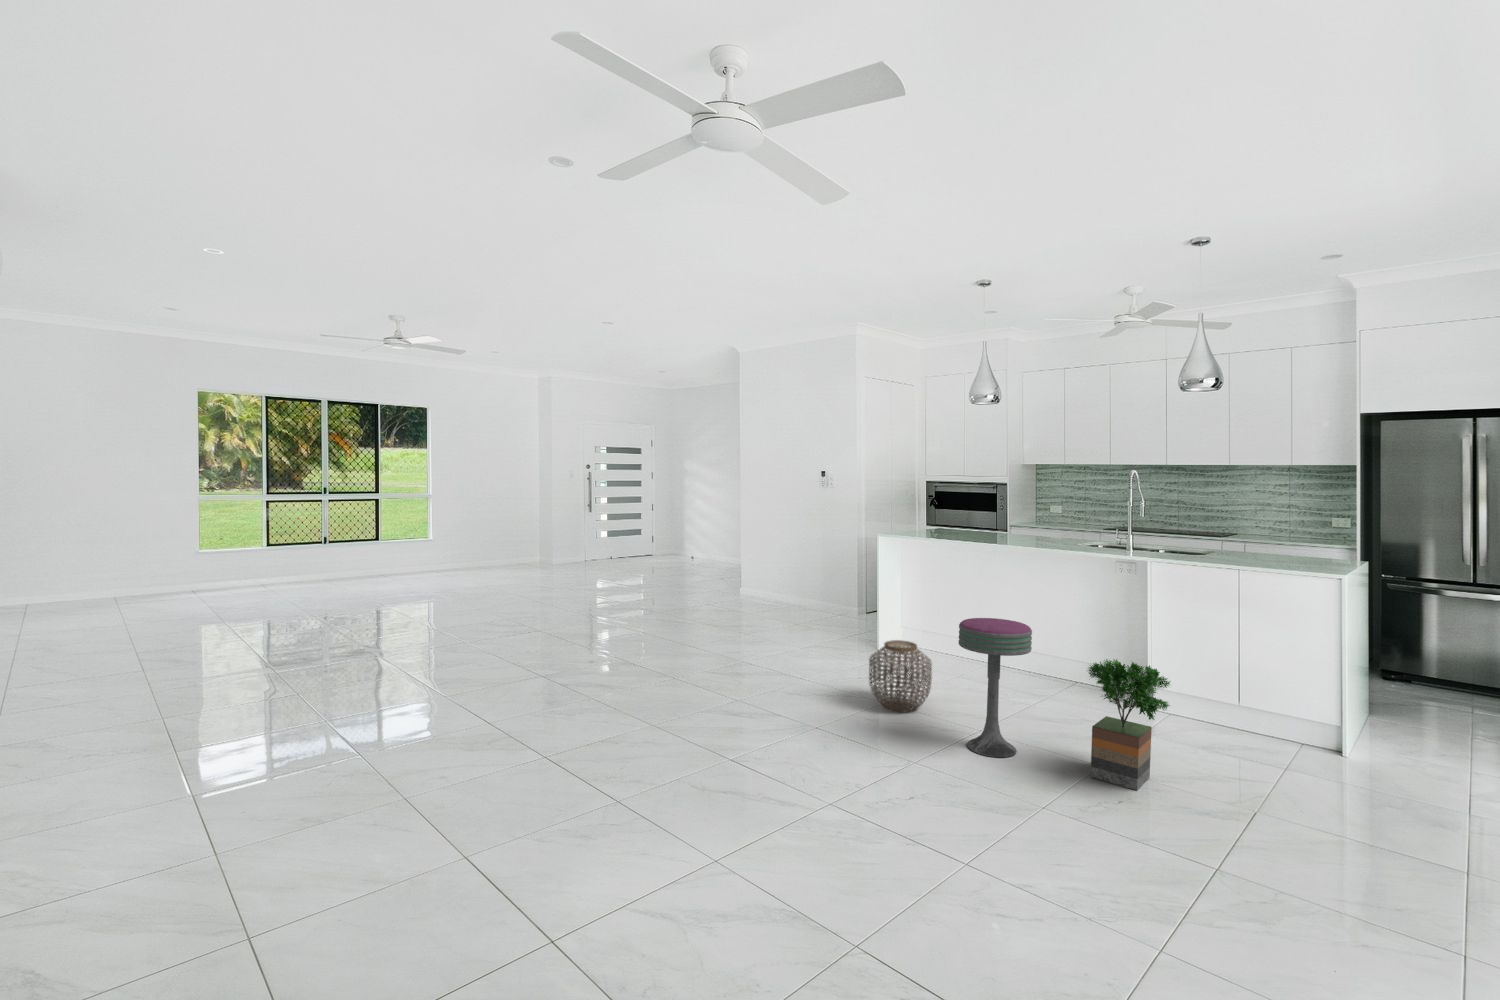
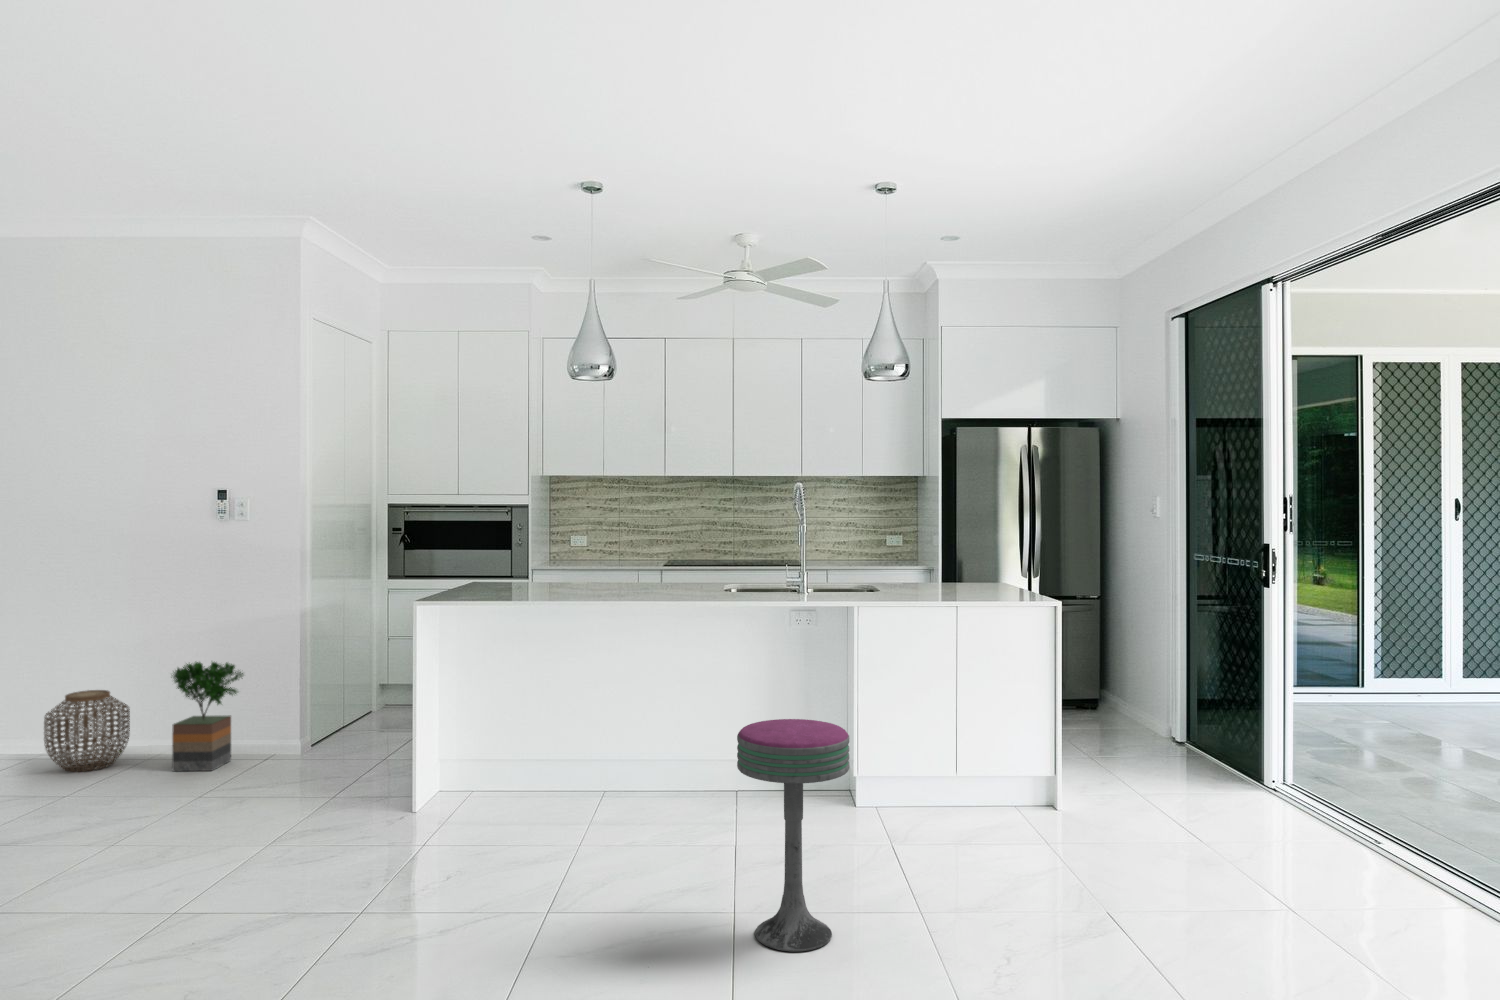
woven basket: present [869,640,932,712] -> present [44,690,130,772]
potted tree: present [1089,659,1170,790] -> present [172,662,243,771]

